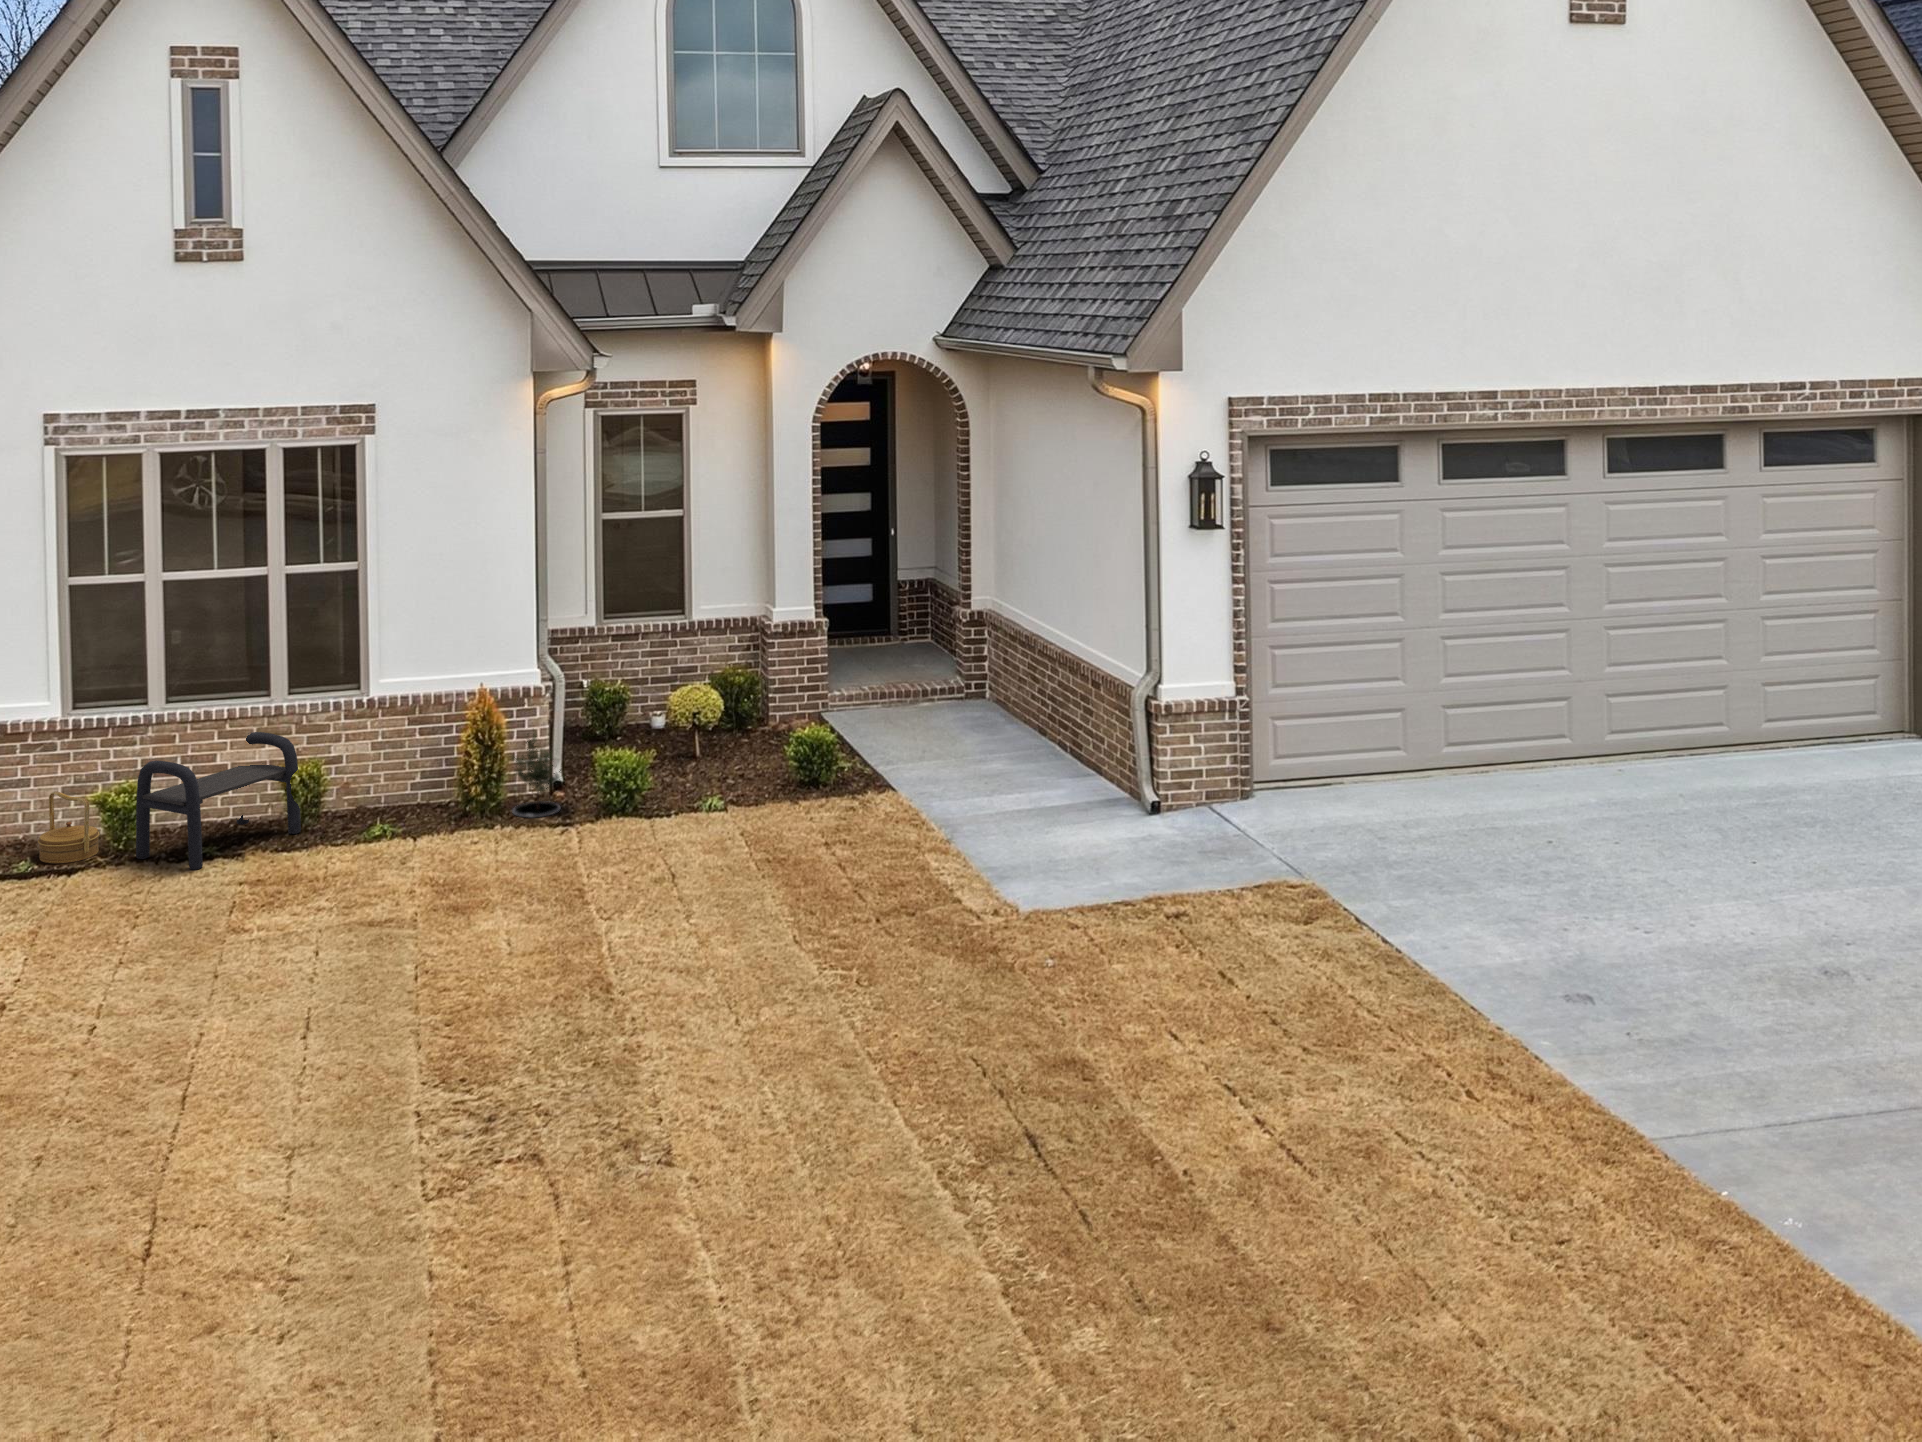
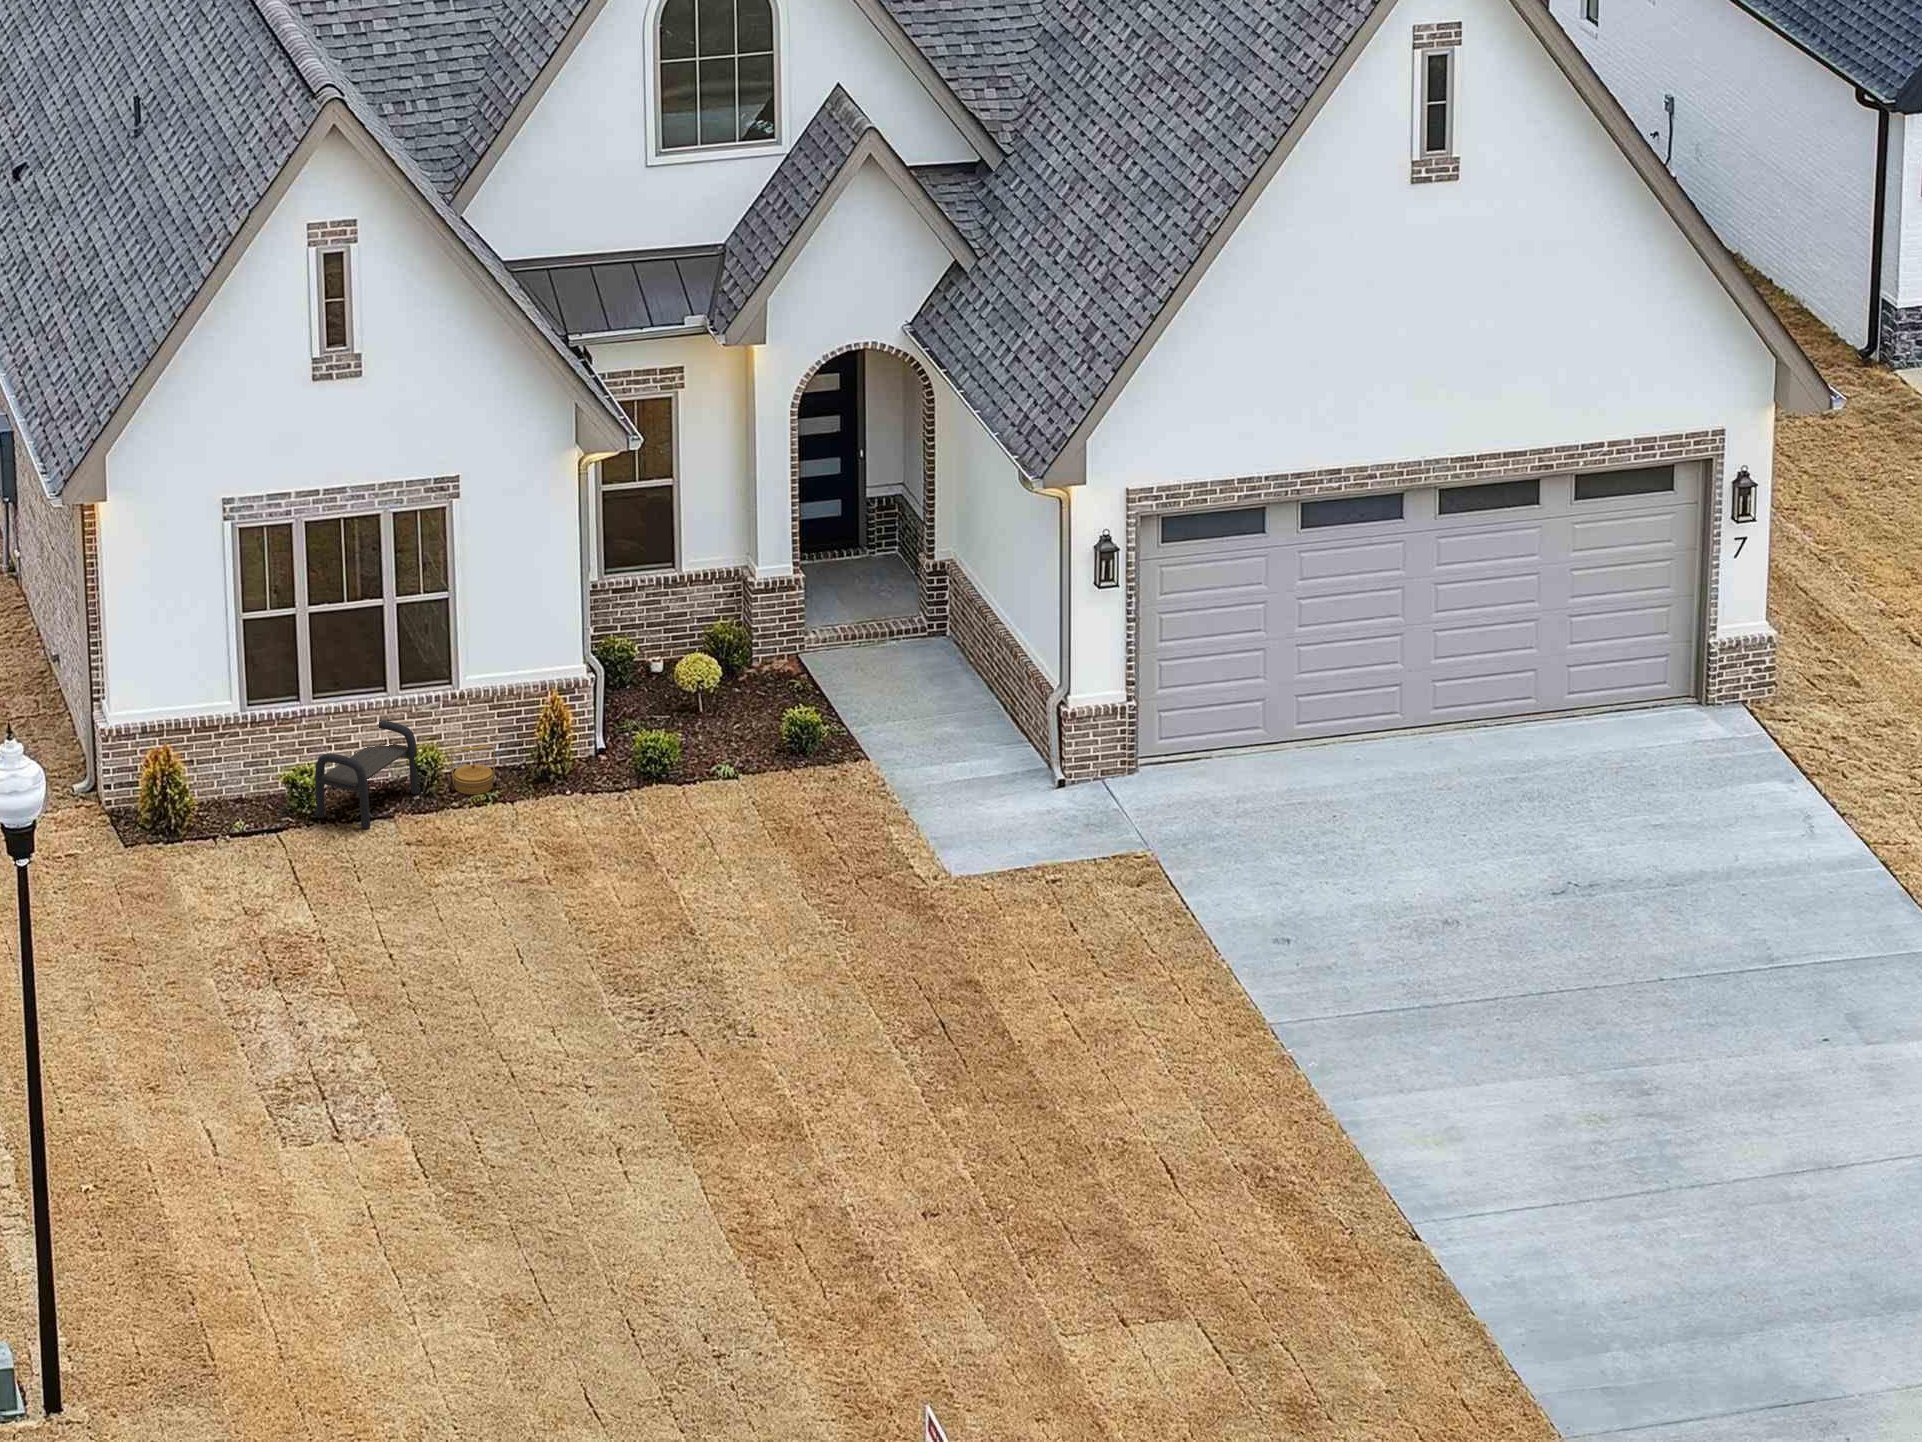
potted tree: present [512,734,561,818] -> none [568,714,611,779]
woven basket: present [38,791,100,863] -> present [451,745,495,794]

